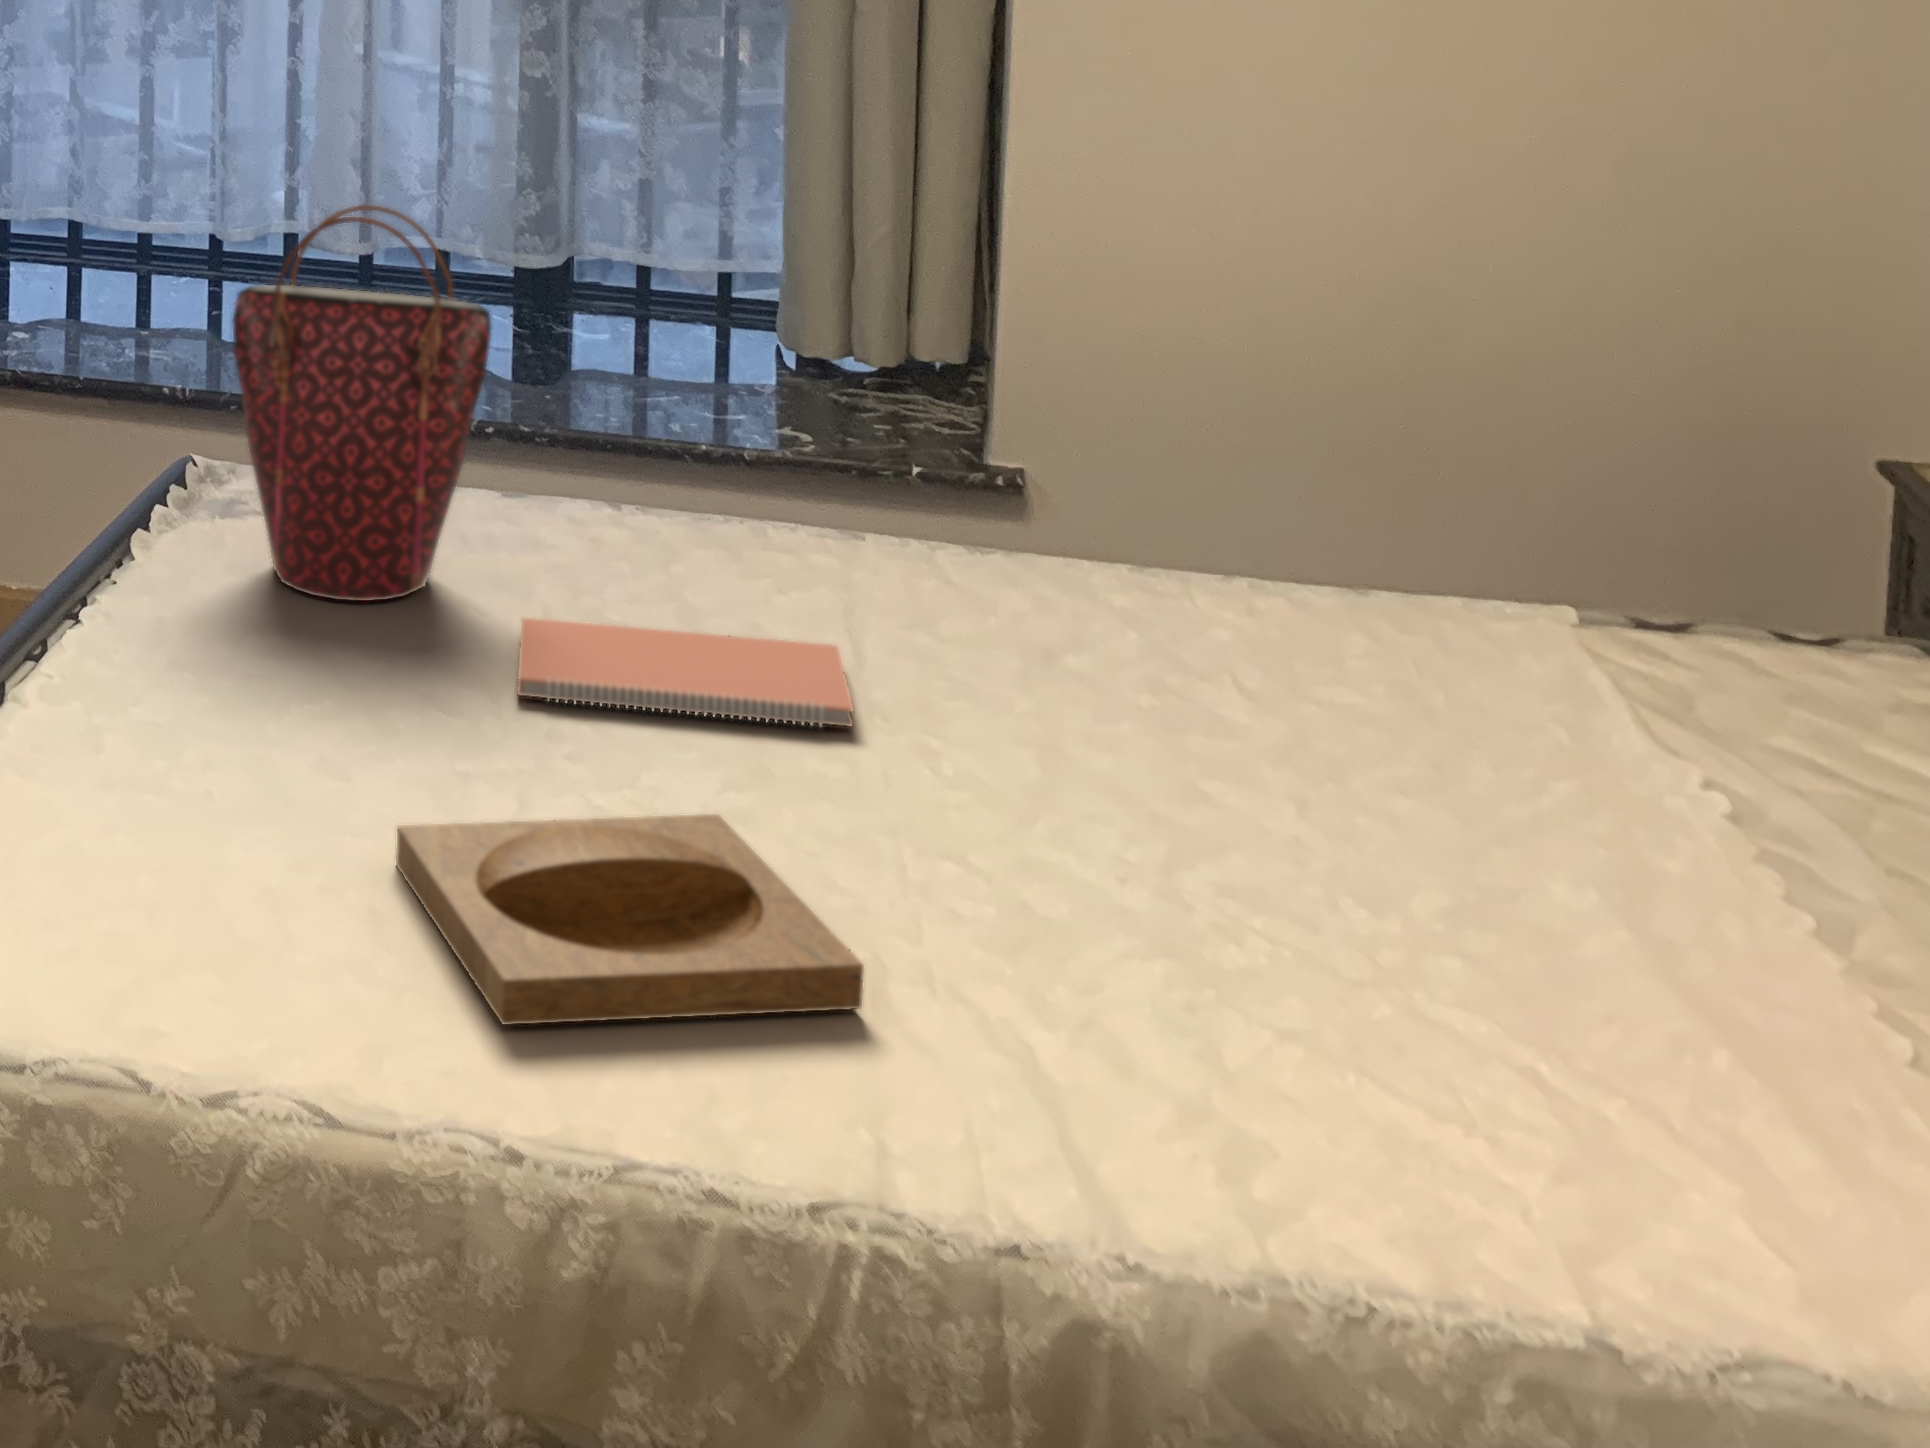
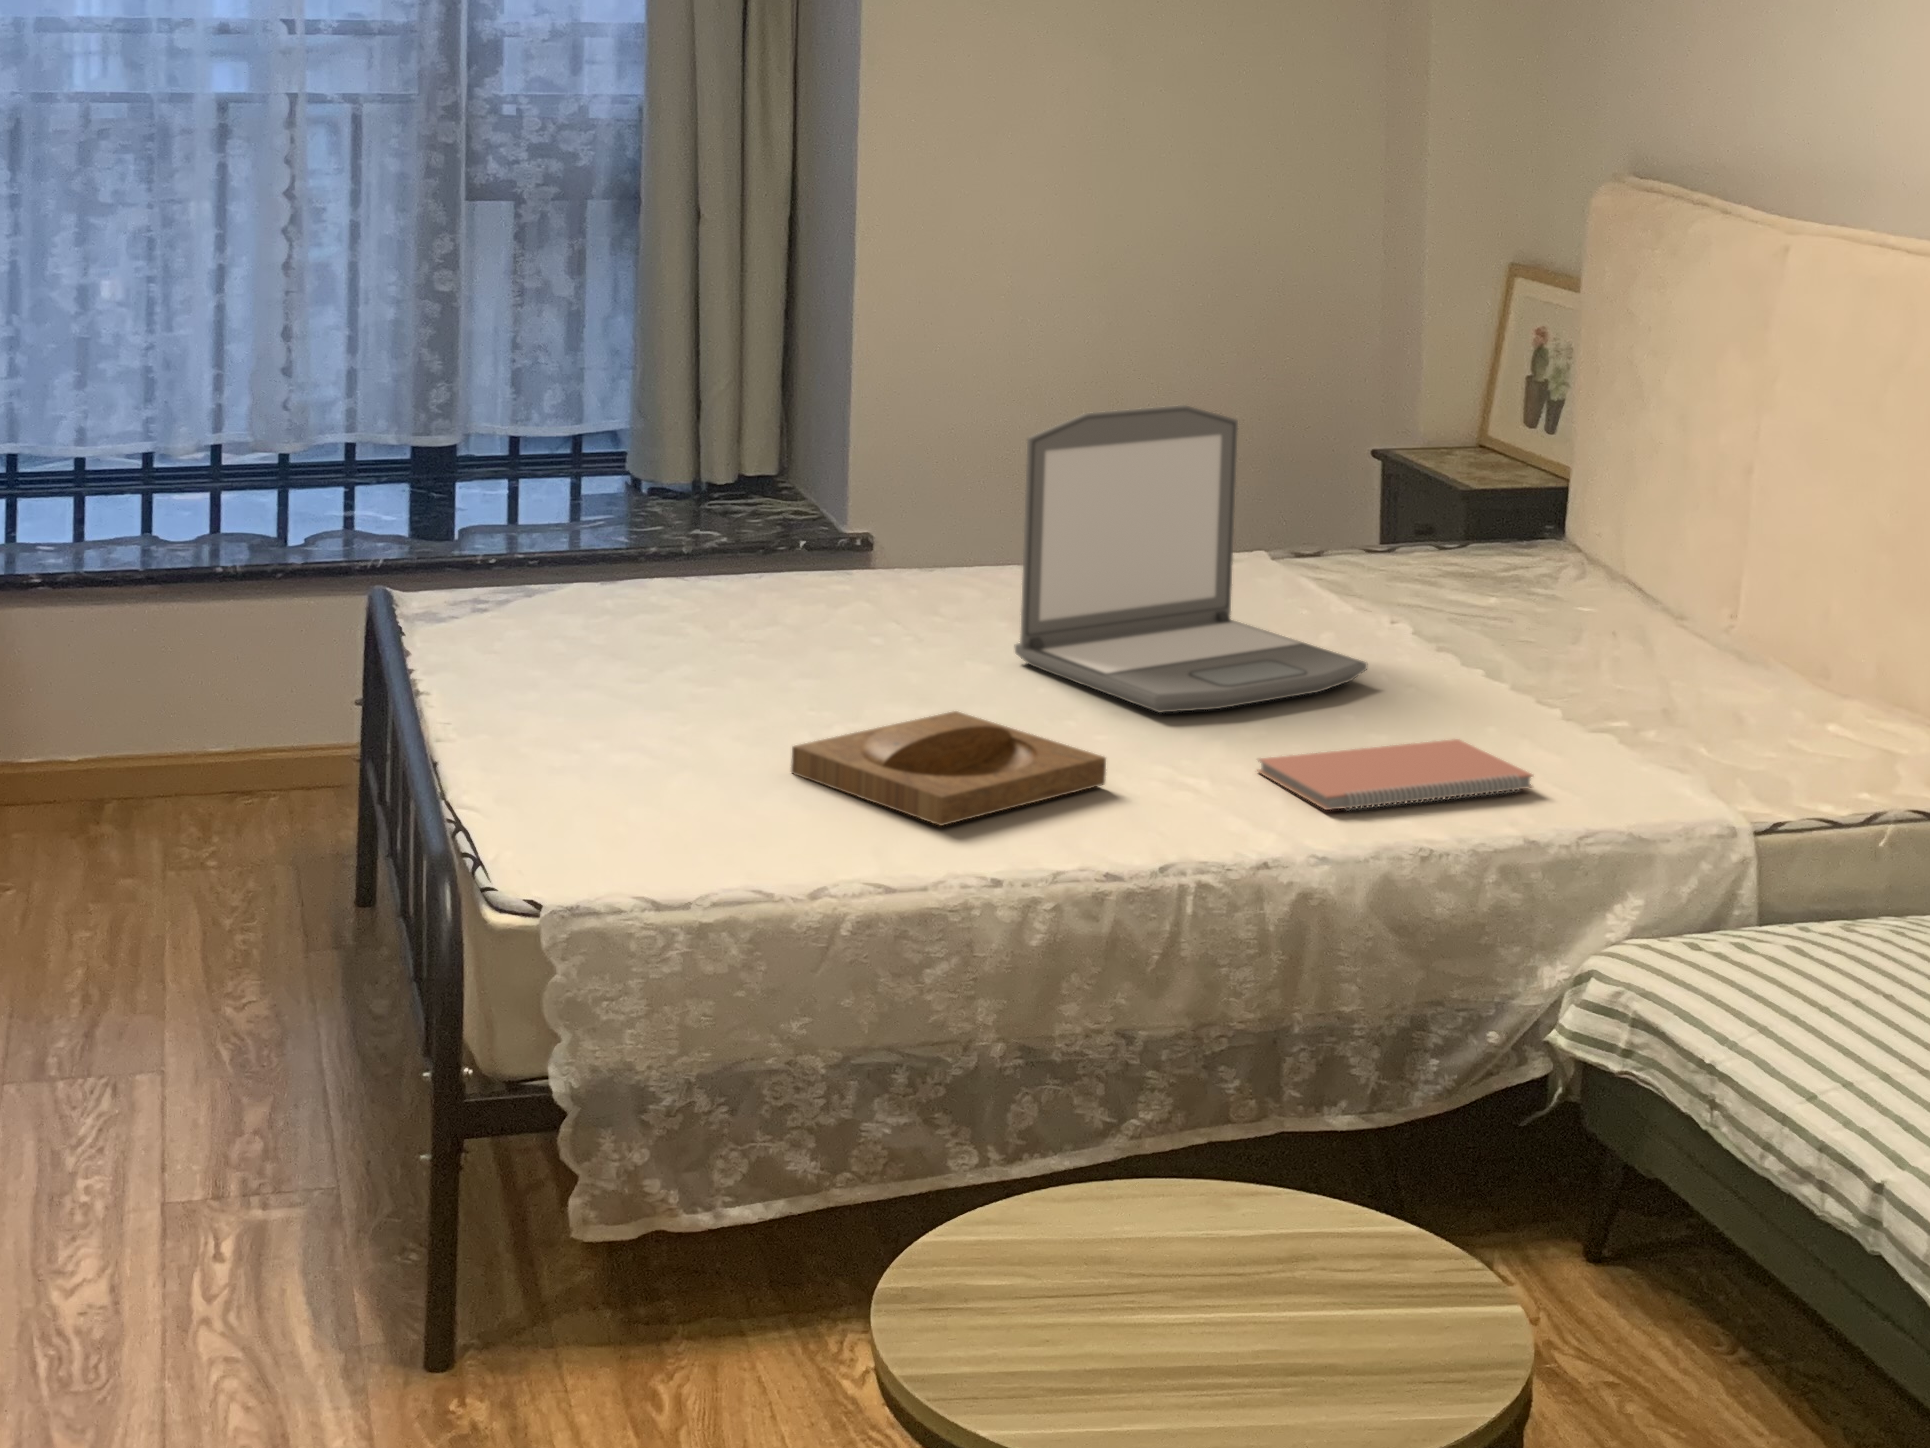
handbag: present [232,205,491,601] -> none [484,365,673,652]
laptop: none [951,362,1569,904] -> present [1014,405,1367,713]
notebook: present [517,618,853,727] -> present [1258,739,1533,810]

